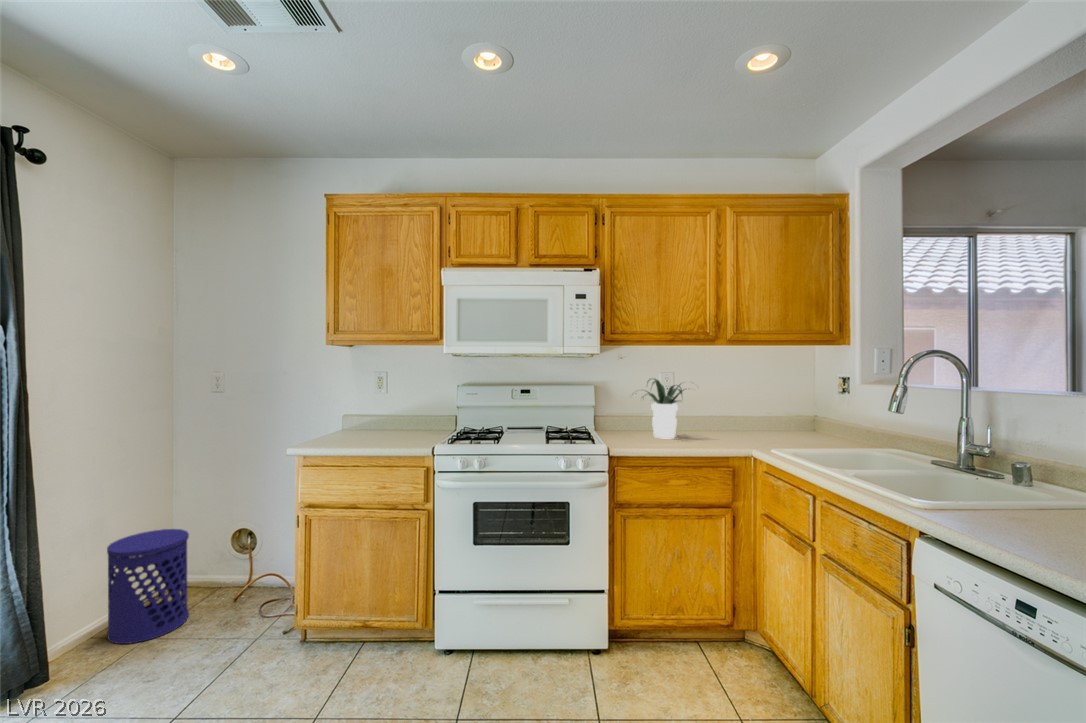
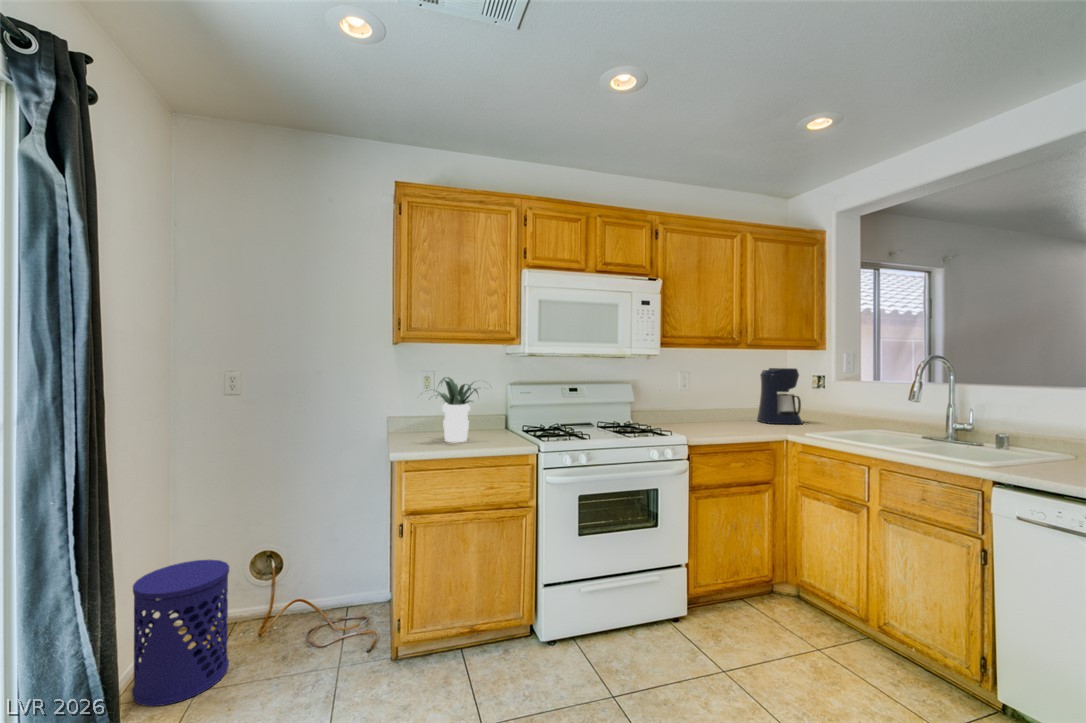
coffee maker: none [758,368,813,438] -> present [757,368,803,424]
potted plant: present [642,379,684,439] -> present [436,377,478,442]

